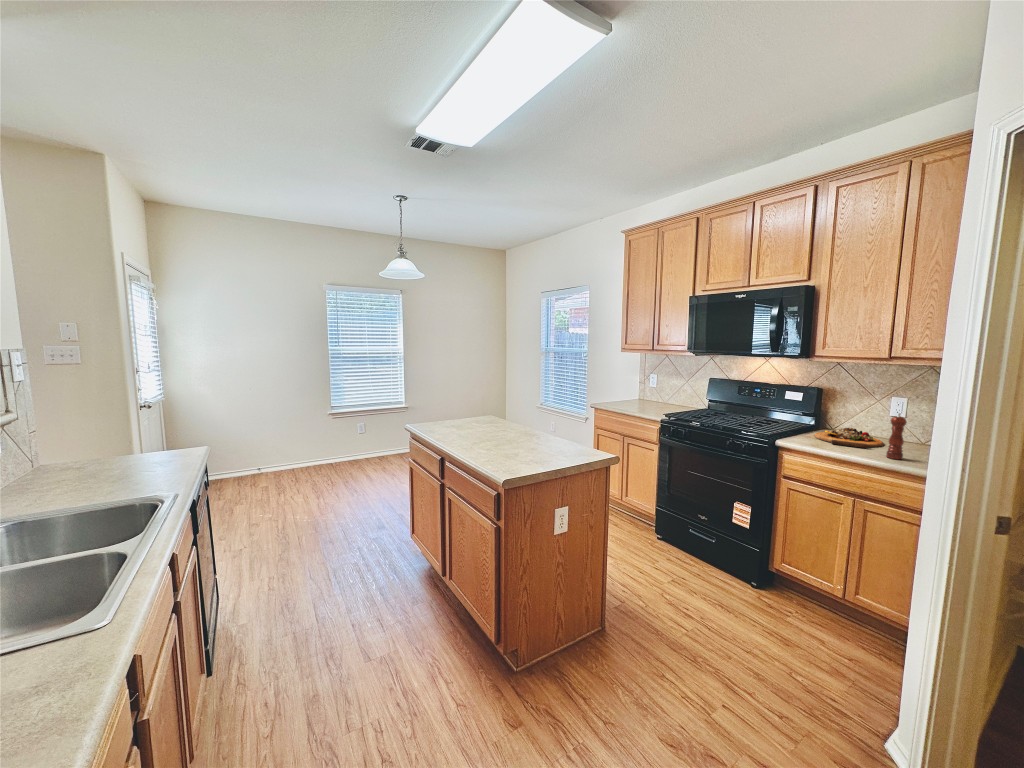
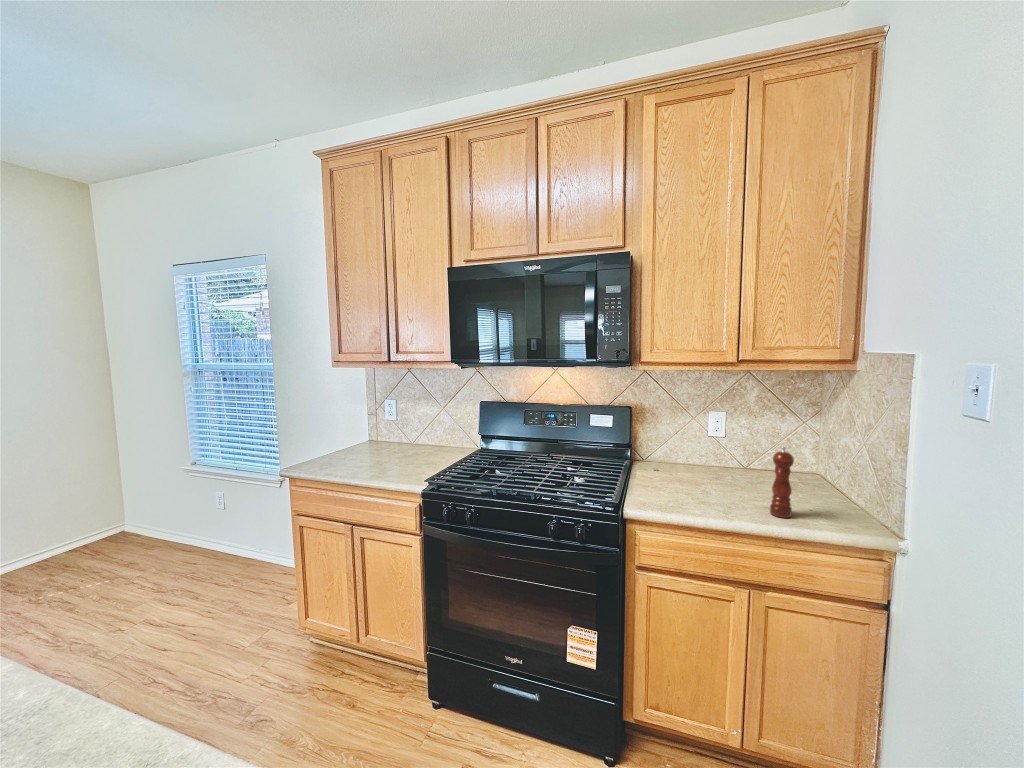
cutting board: present [815,428,884,448] -> none [650,465,736,500]

